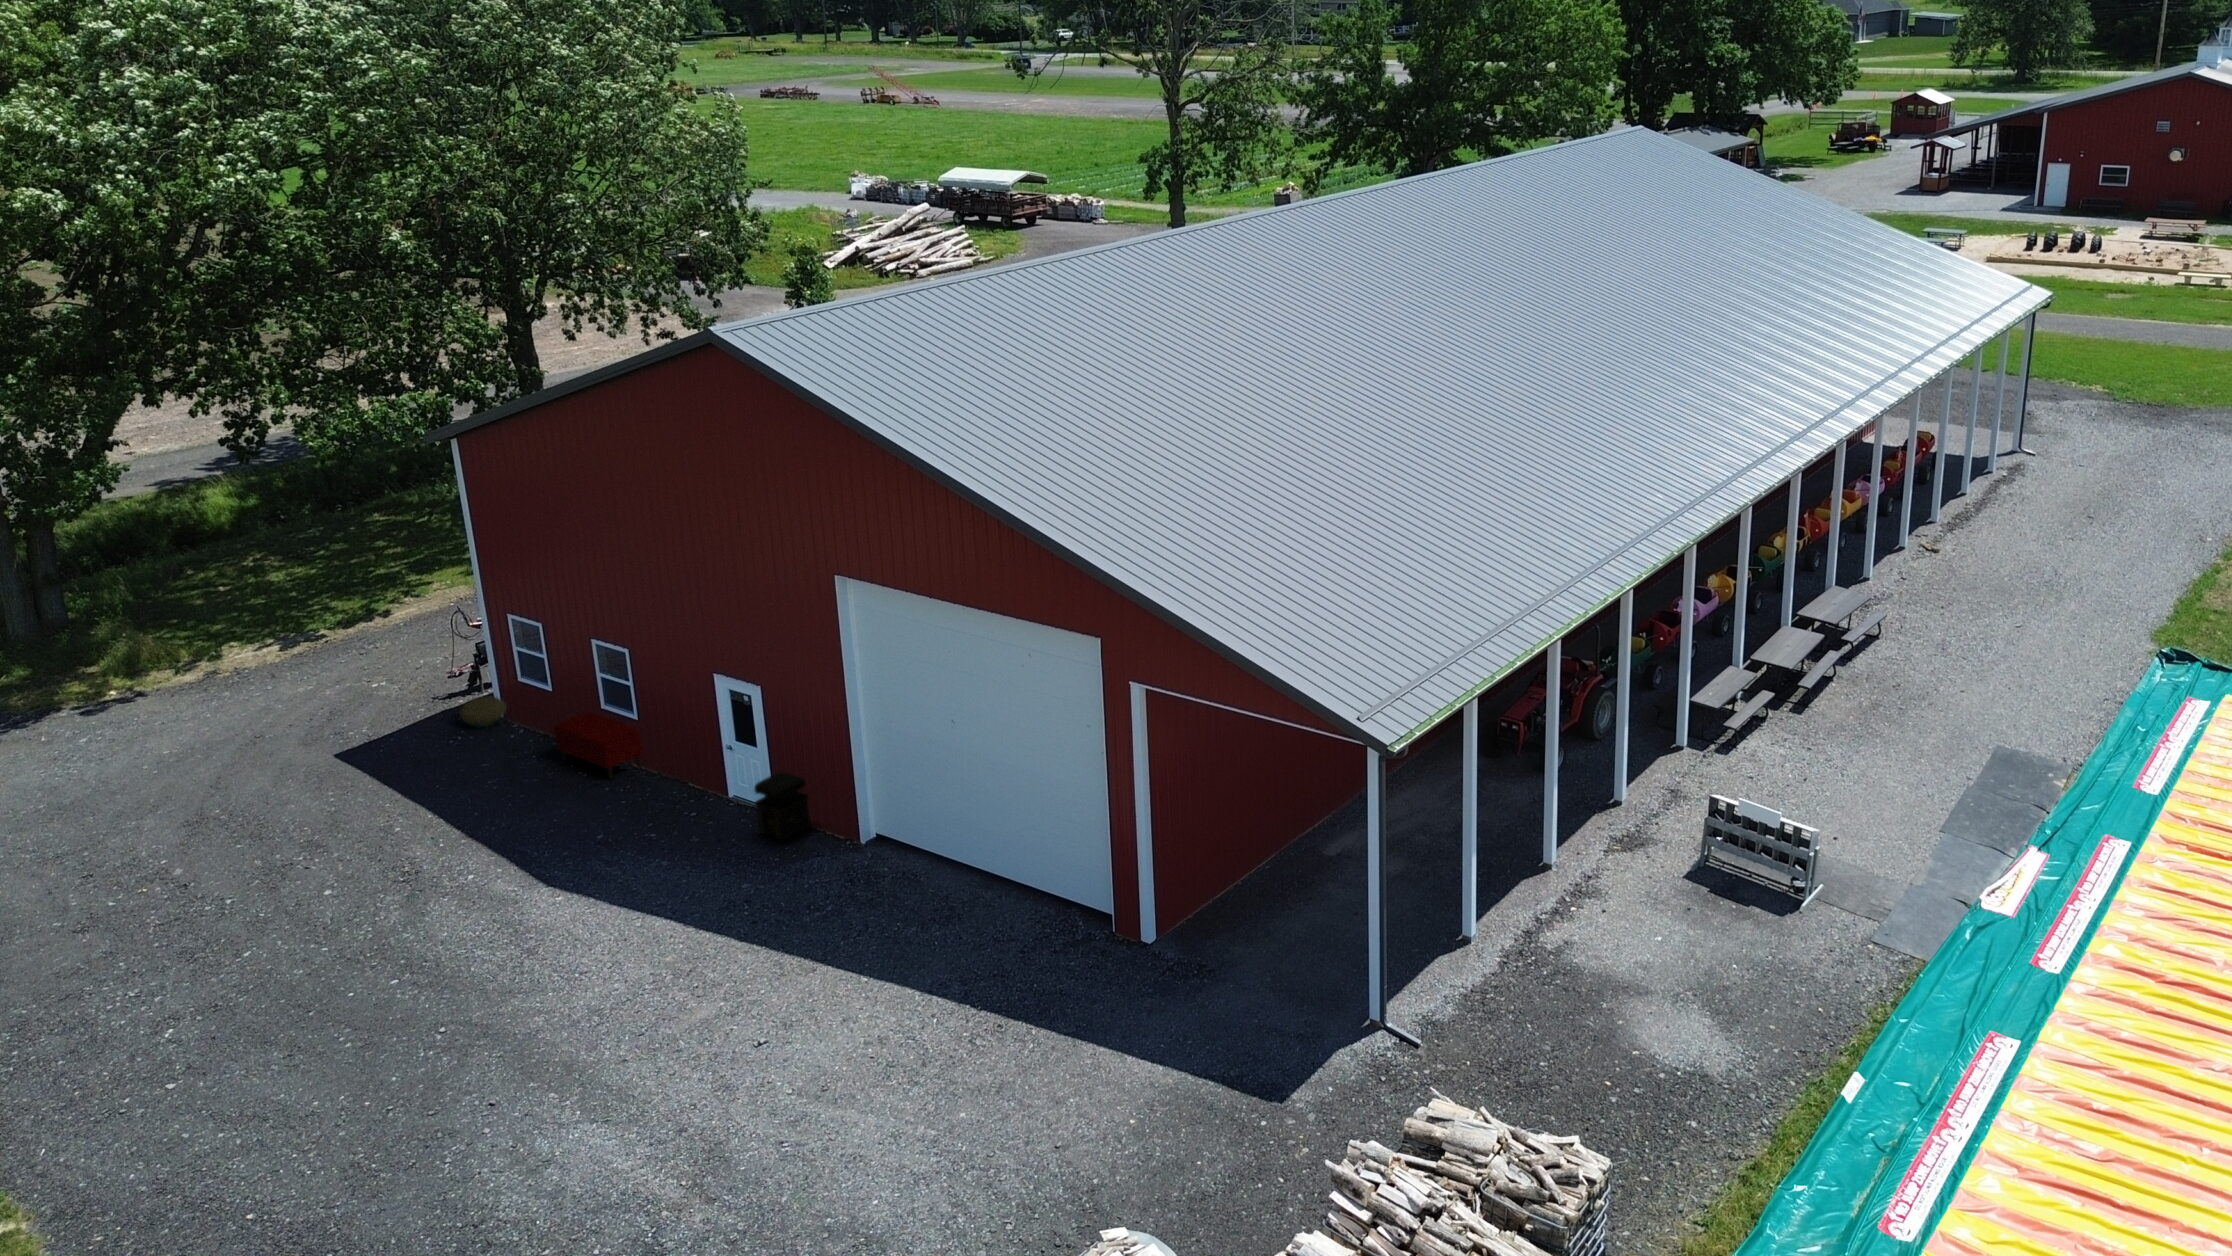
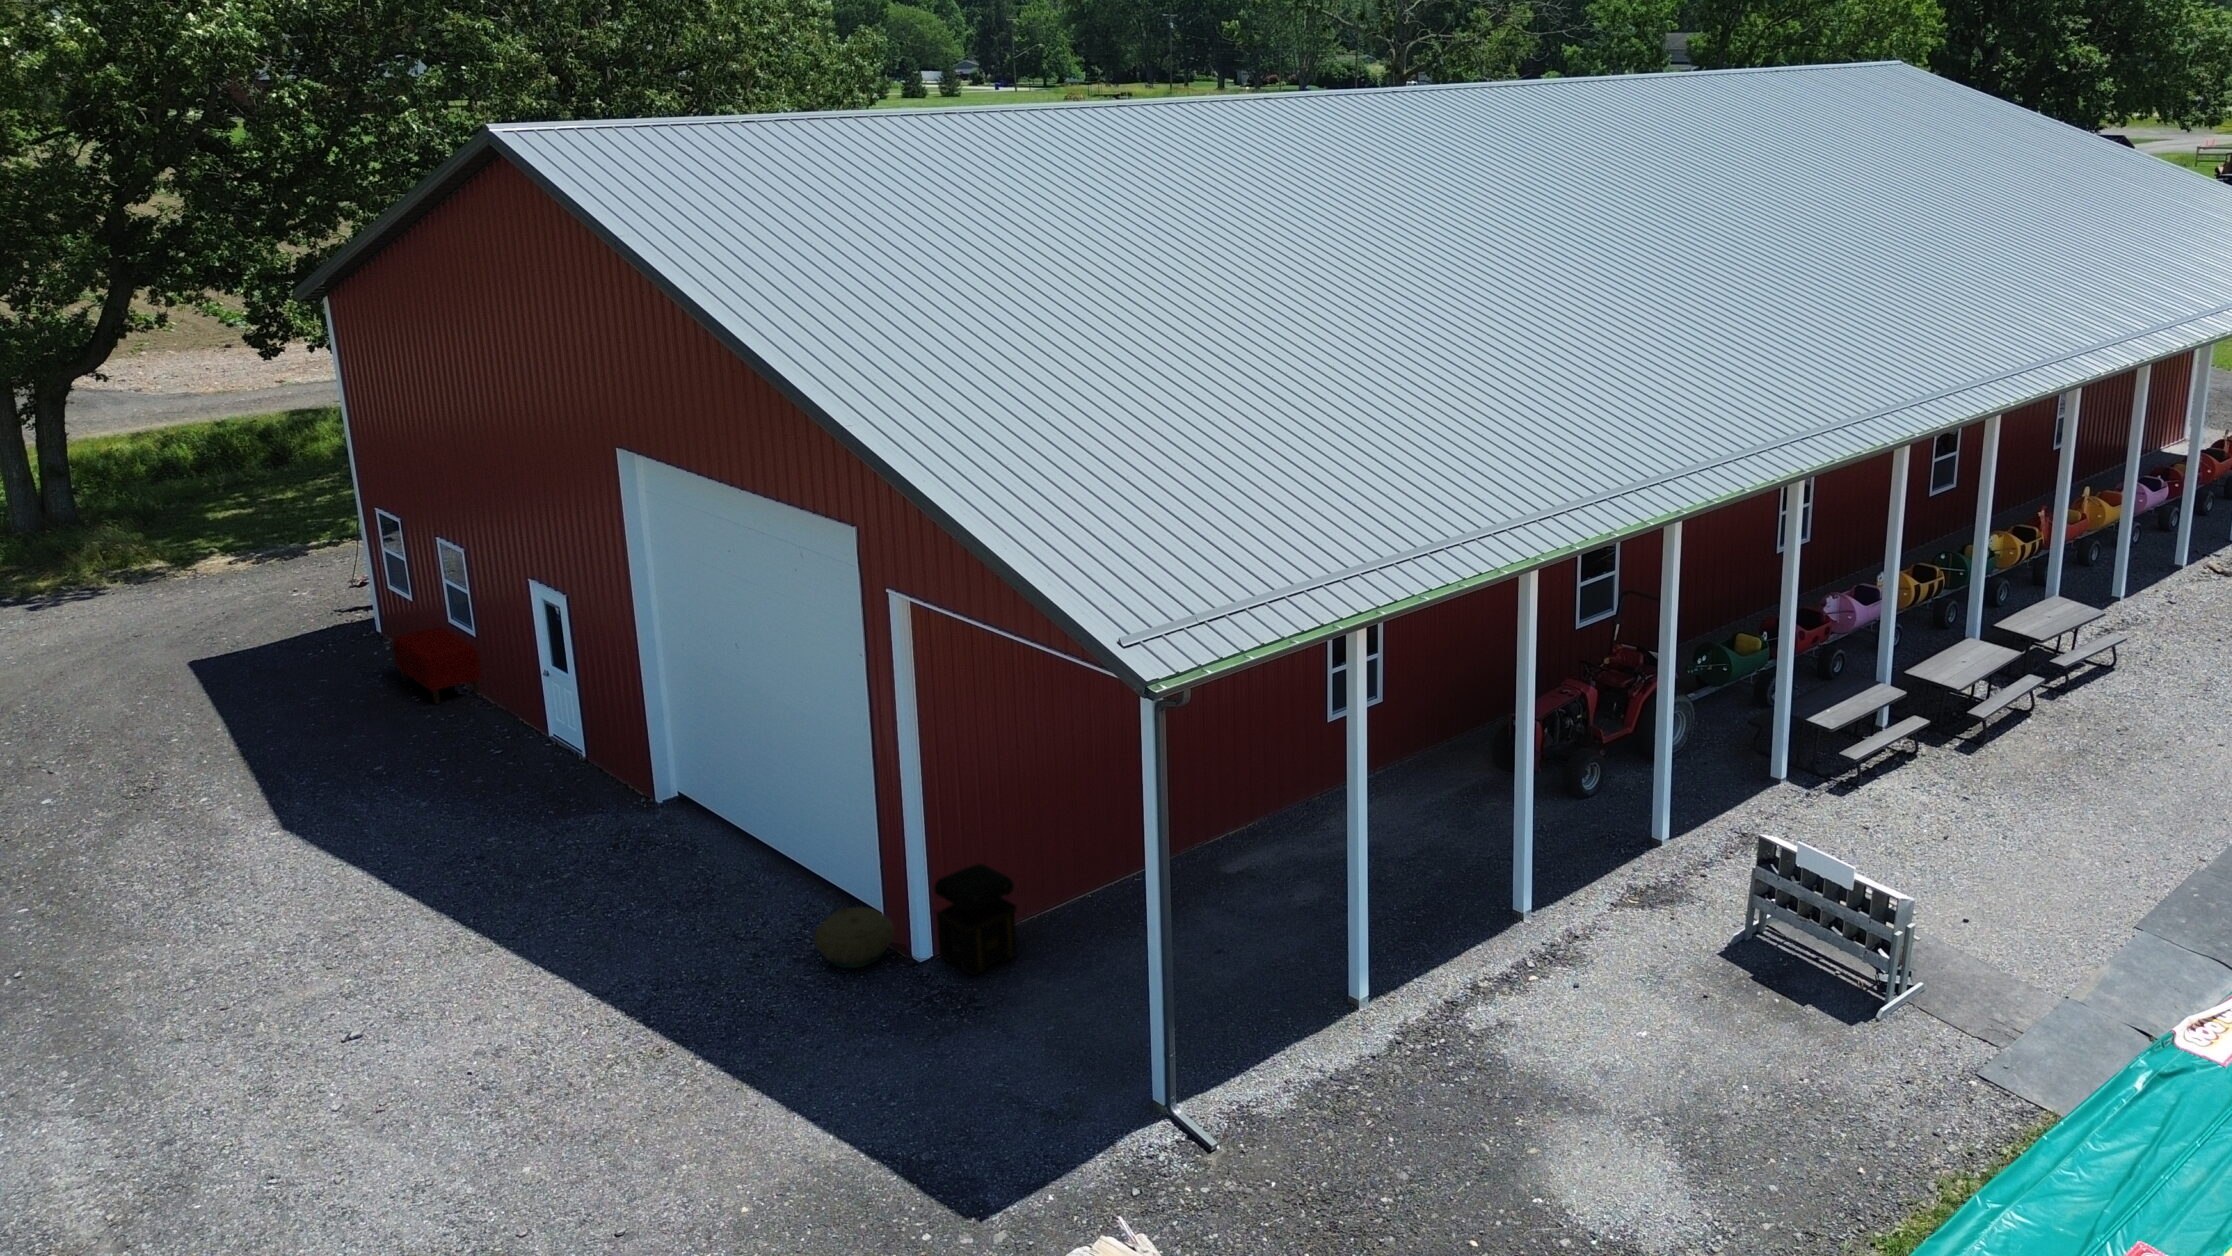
basket: present [460,696,506,728] -> present [814,907,894,968]
toolbox: present [754,772,810,840] -> present [934,864,1017,975]

